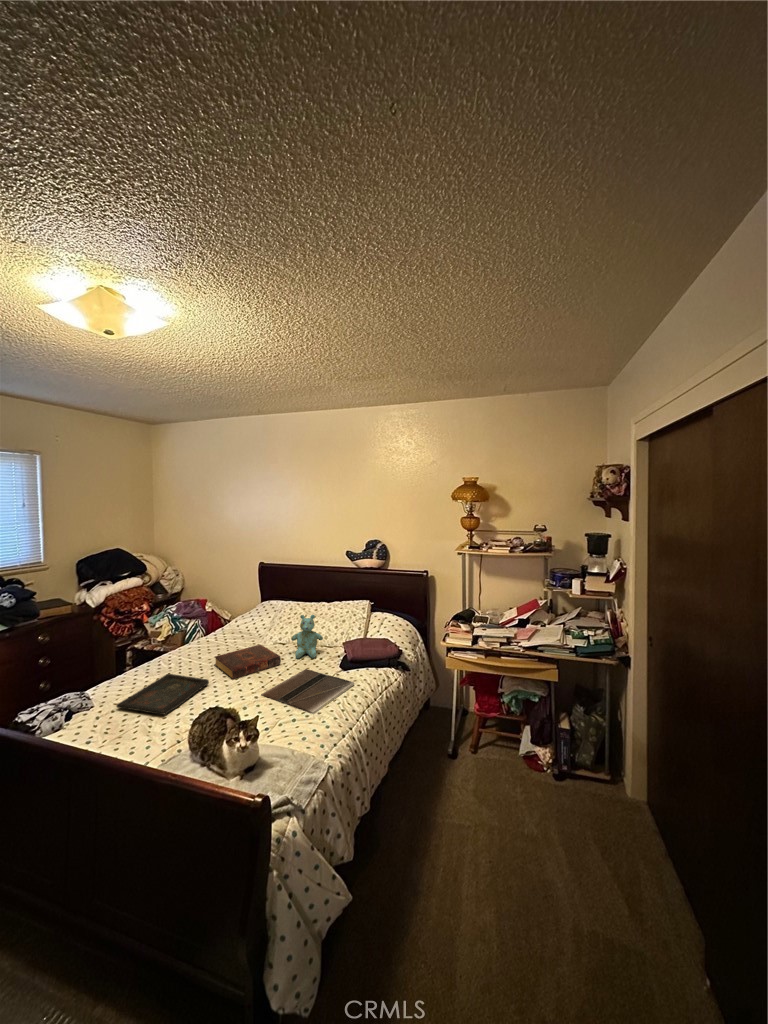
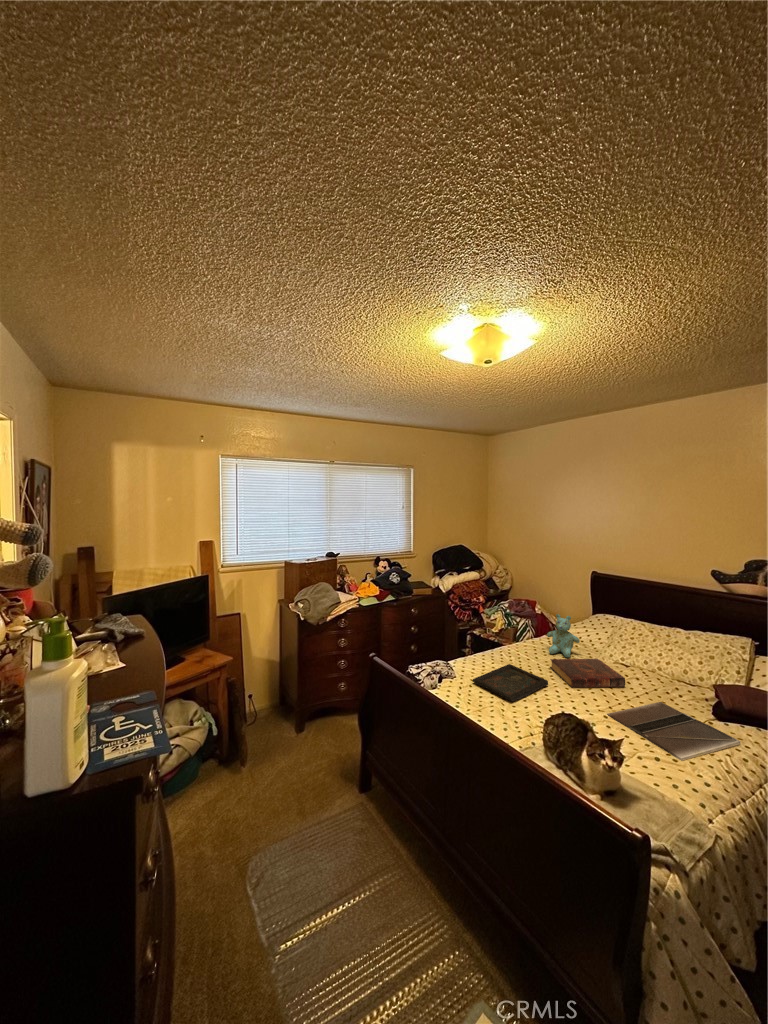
stuffed bear: present [291,615,323,658] -> present [547,614,580,658]

